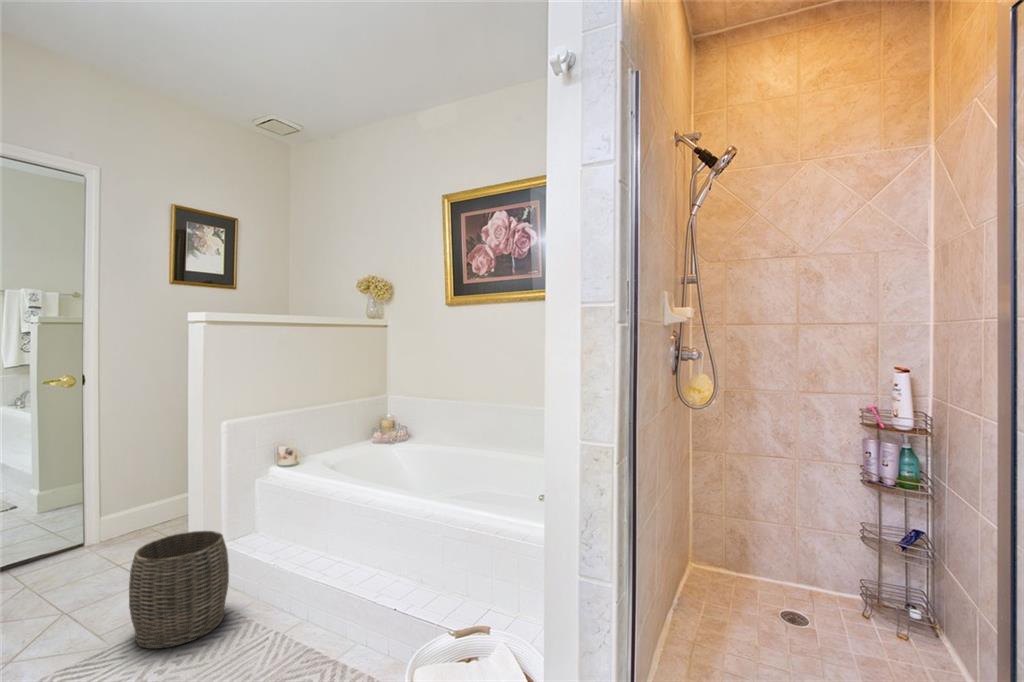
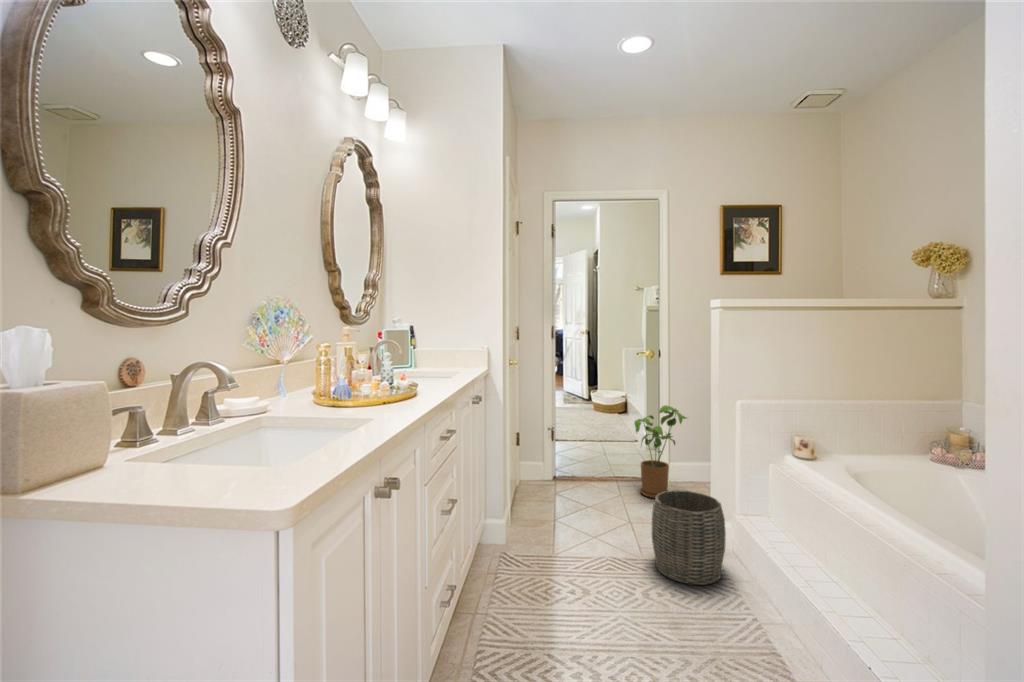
house plant: none [51,443,141,573] -> present [634,405,687,498]

